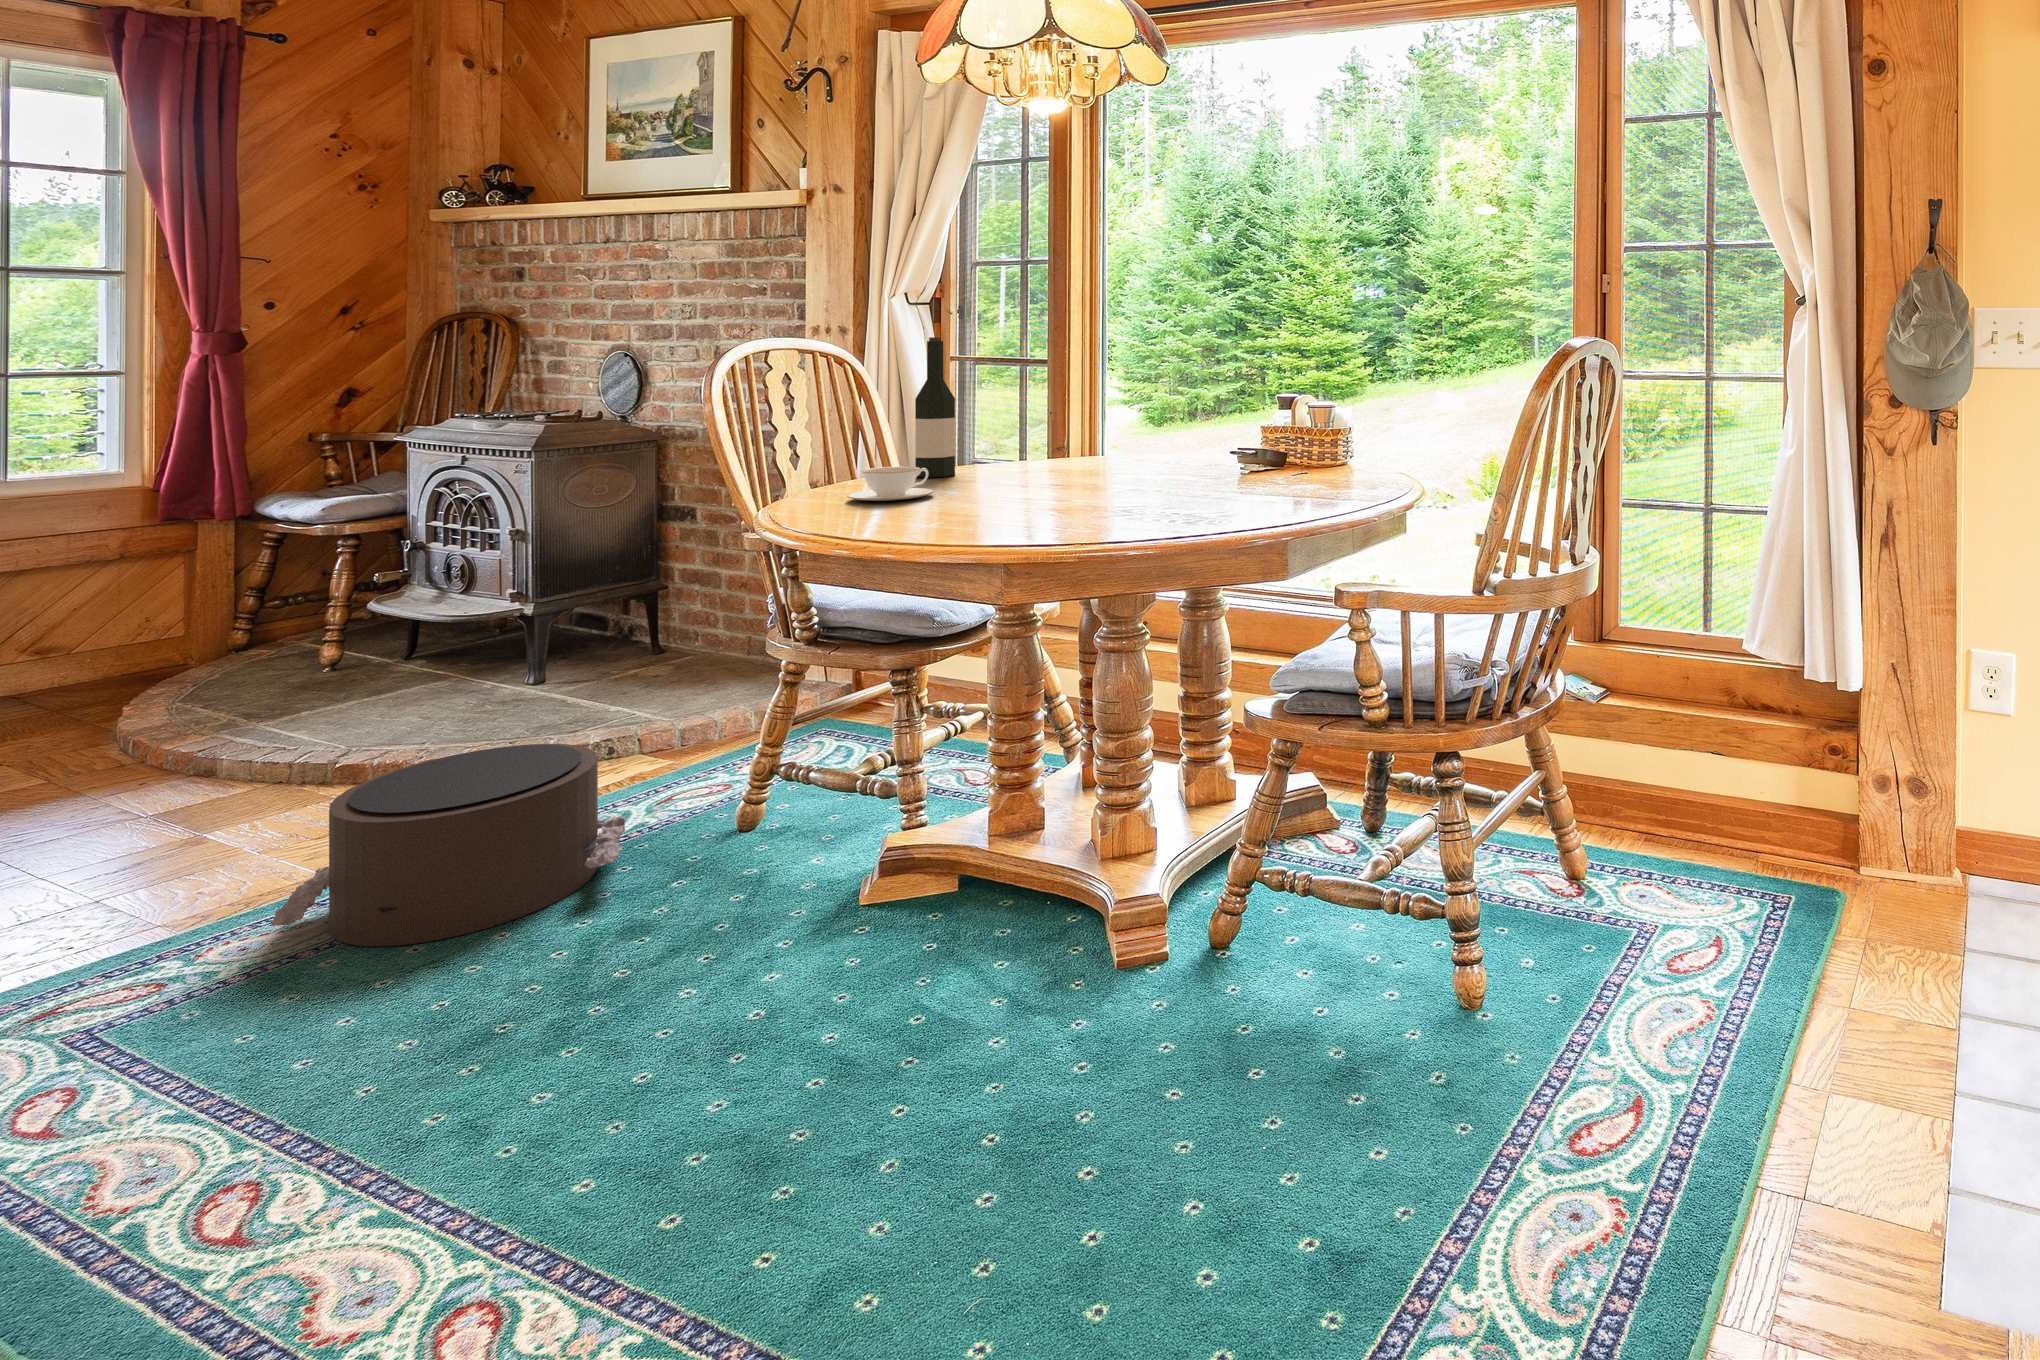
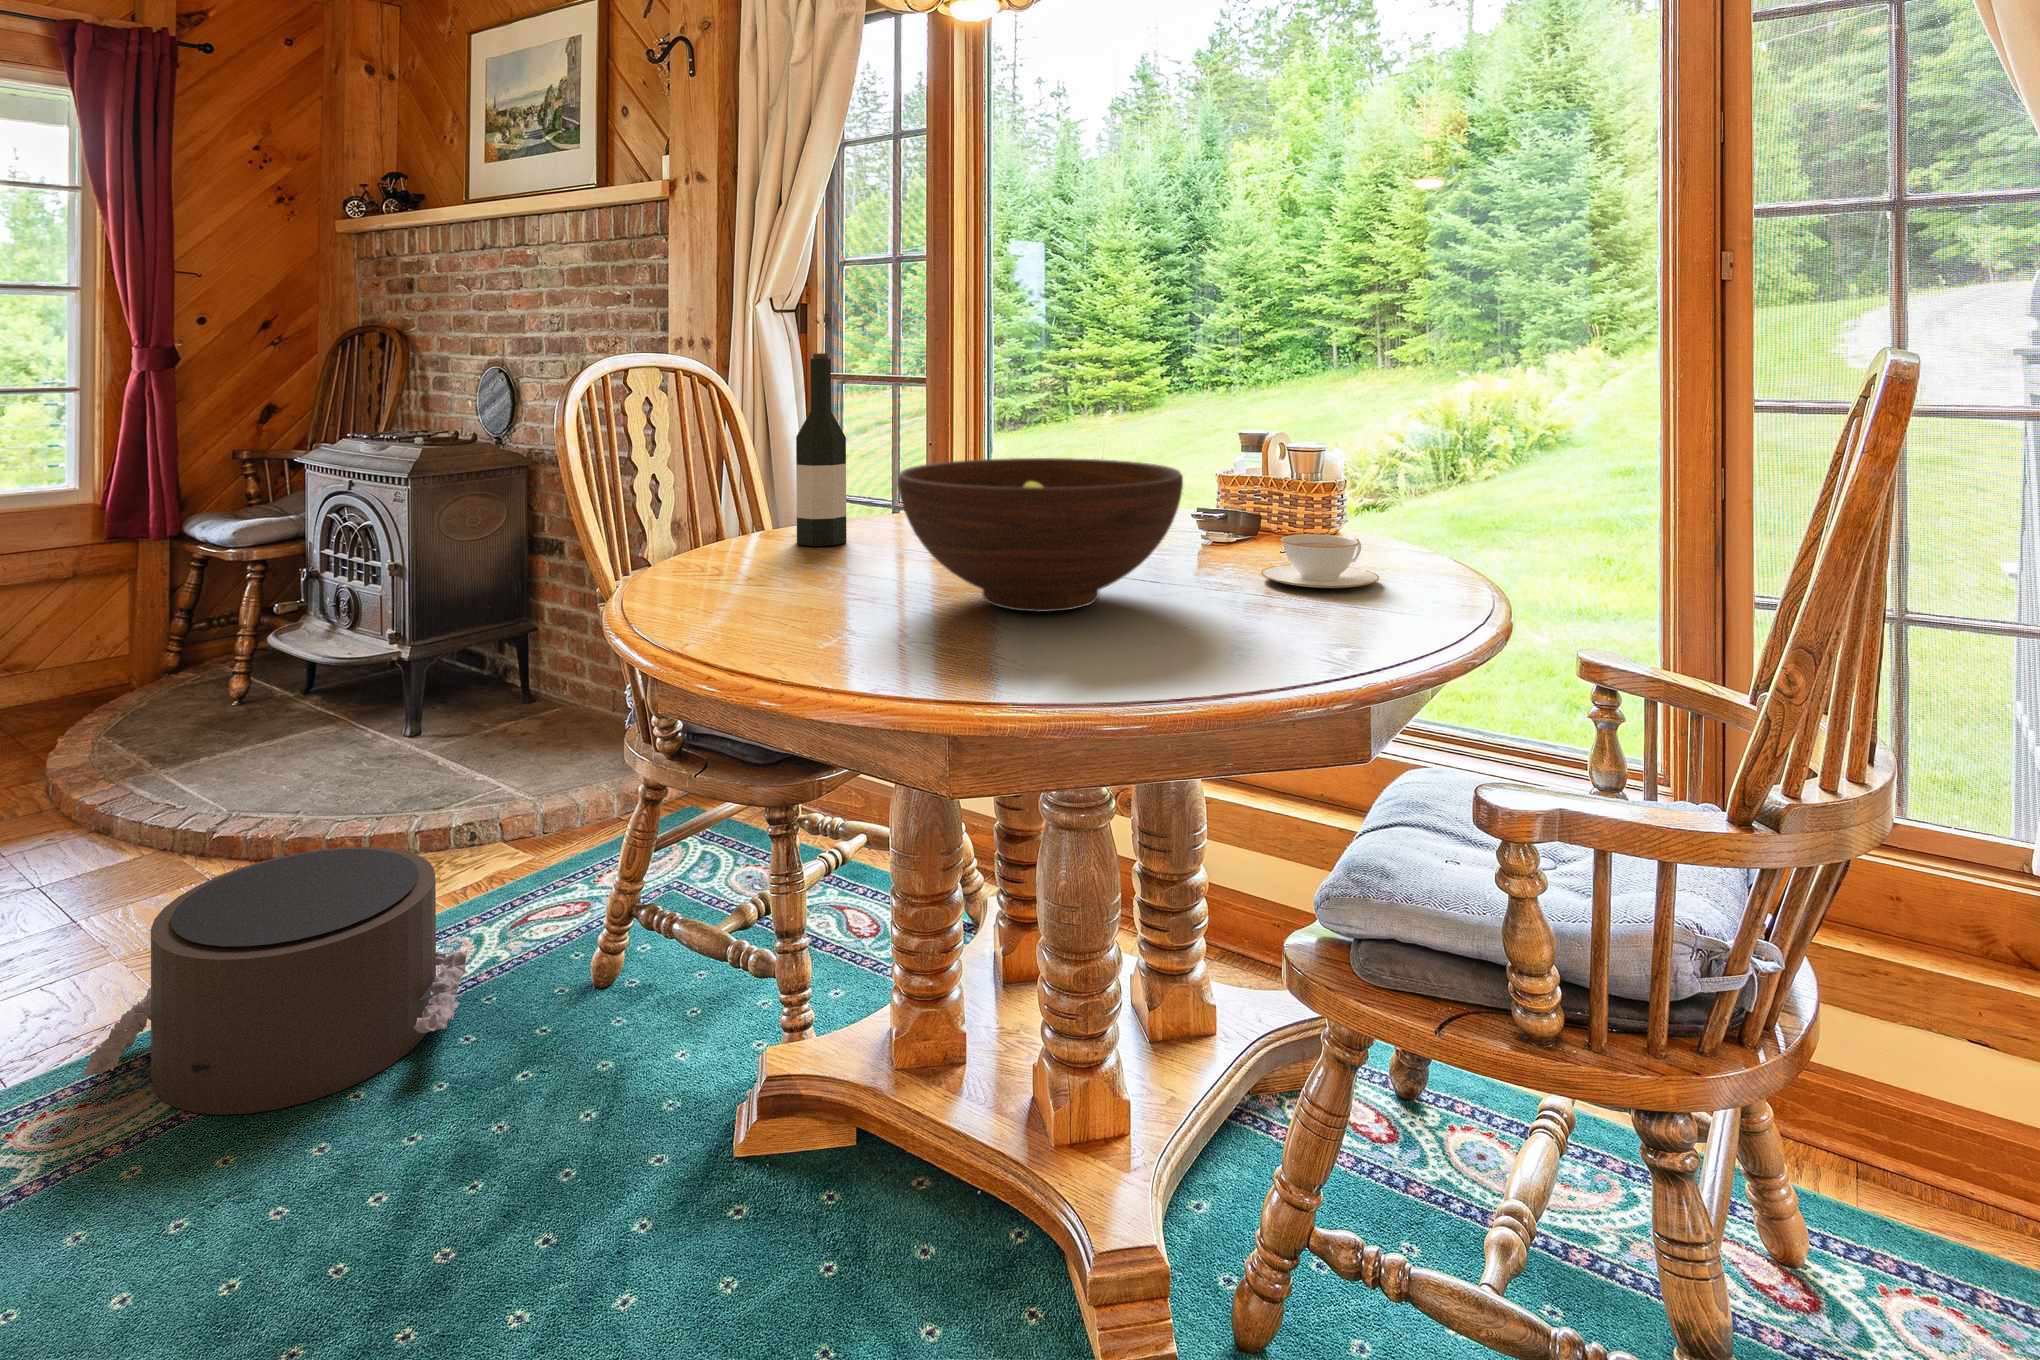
fruit bowl: none [987,408,1182,503] -> present [898,458,1183,612]
teacup: present [847,467,934,501] -> present [1261,534,1379,588]

